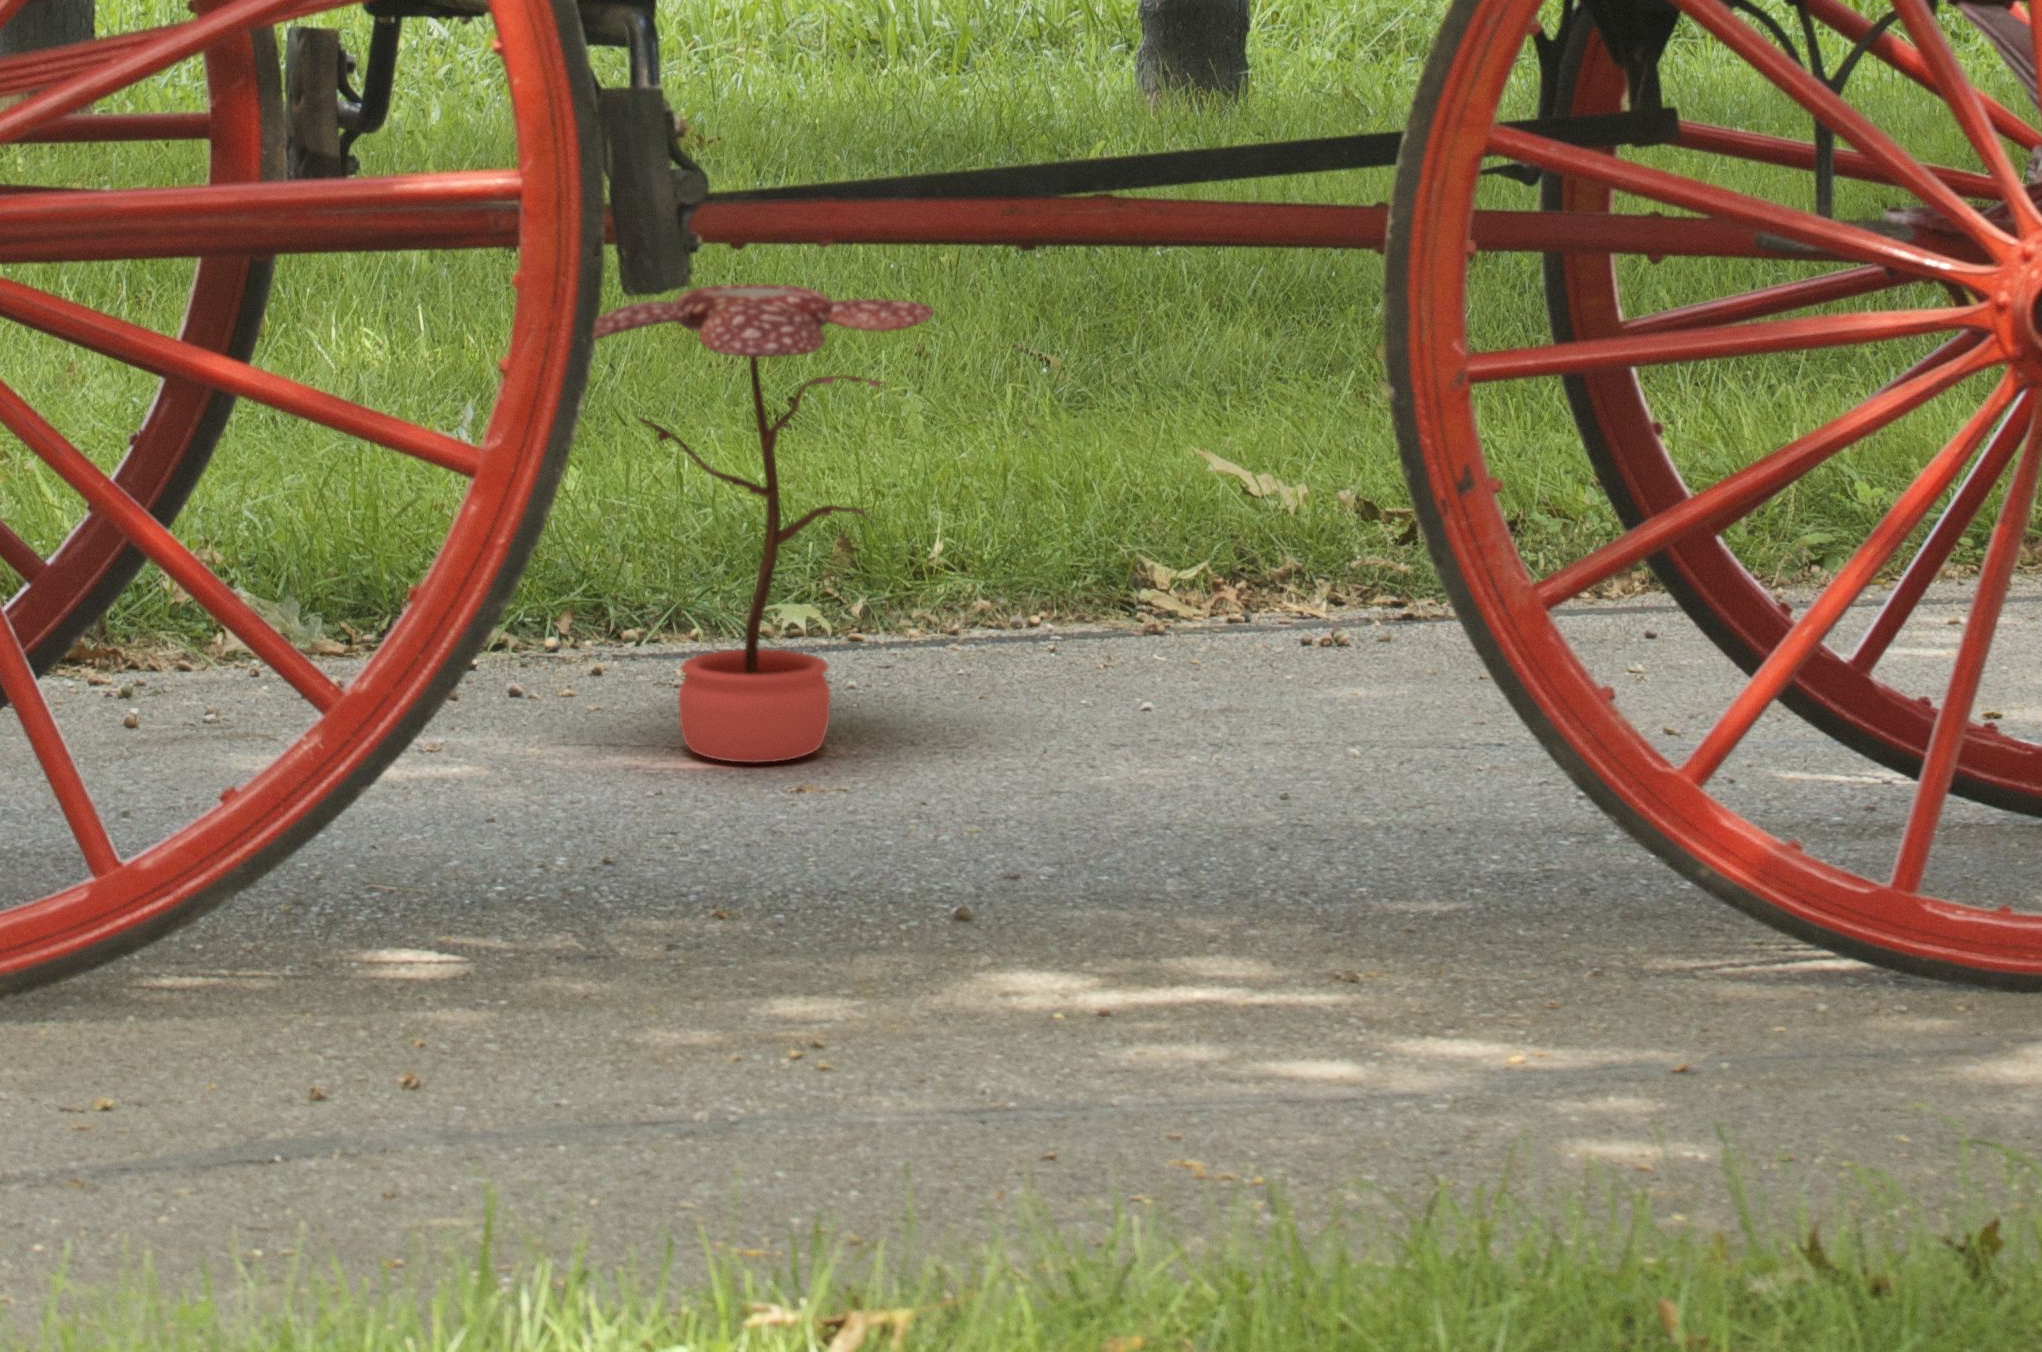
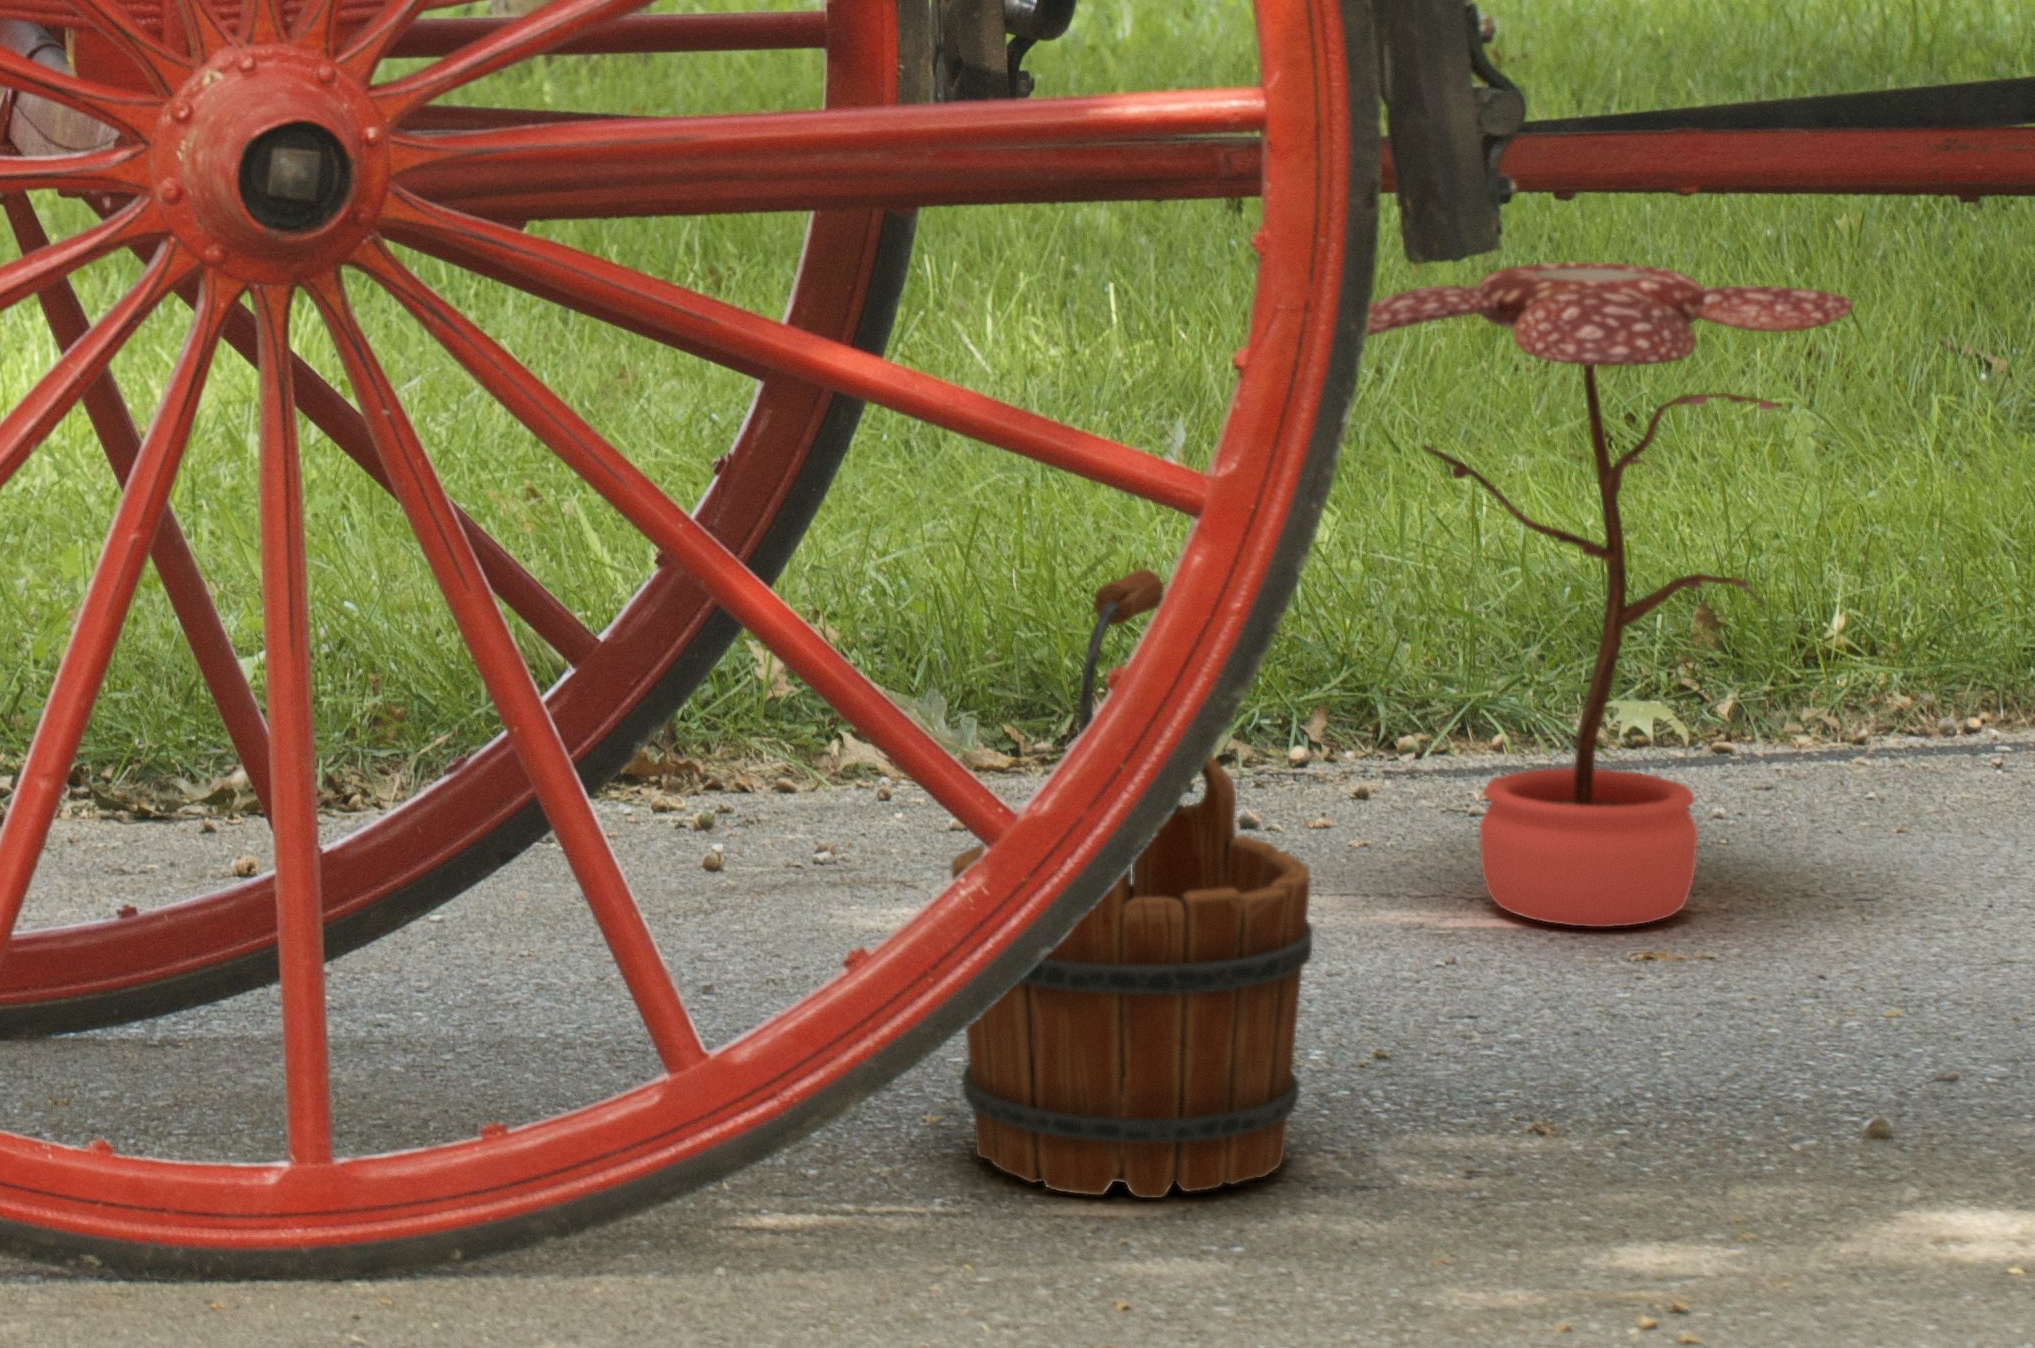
wooden bucket: none [295,505,551,957] -> present [951,569,1313,1198]

